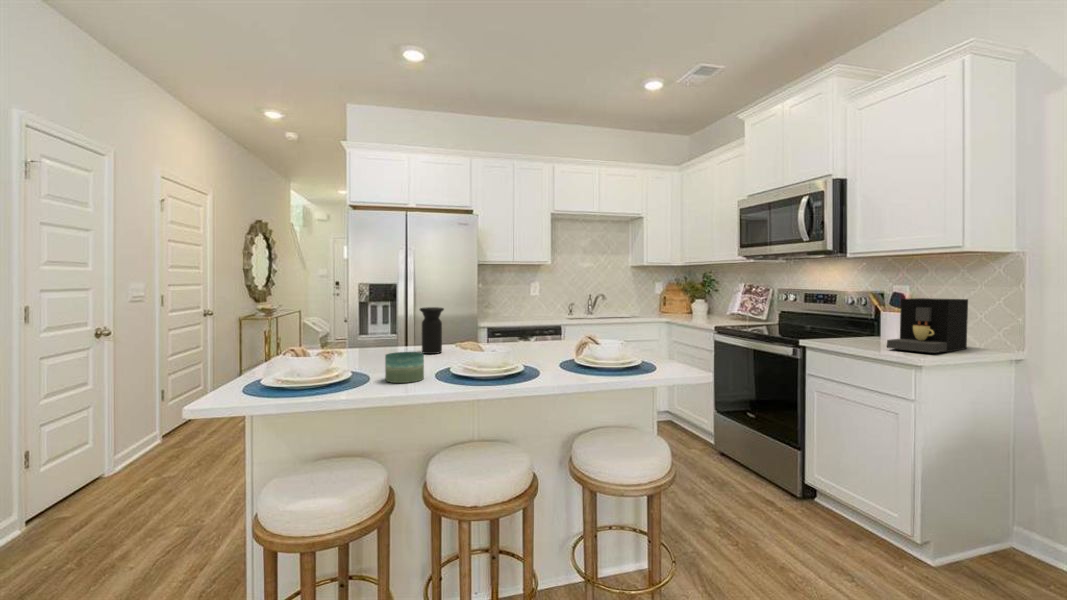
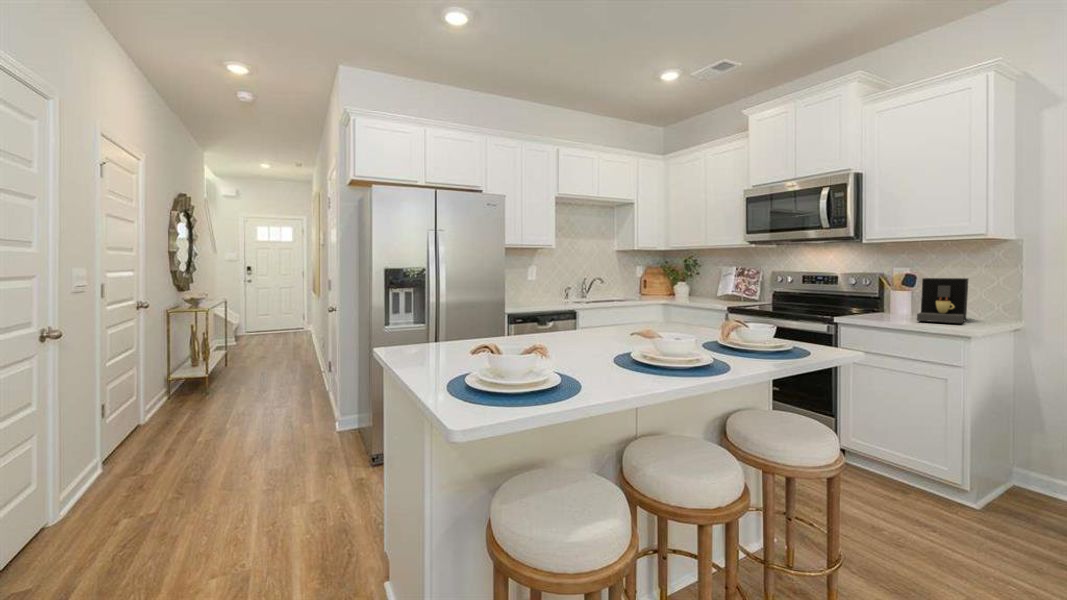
vase: present [420,307,444,354] -> none [539,291,565,341]
candle: present [385,352,424,383] -> none [594,338,635,371]

